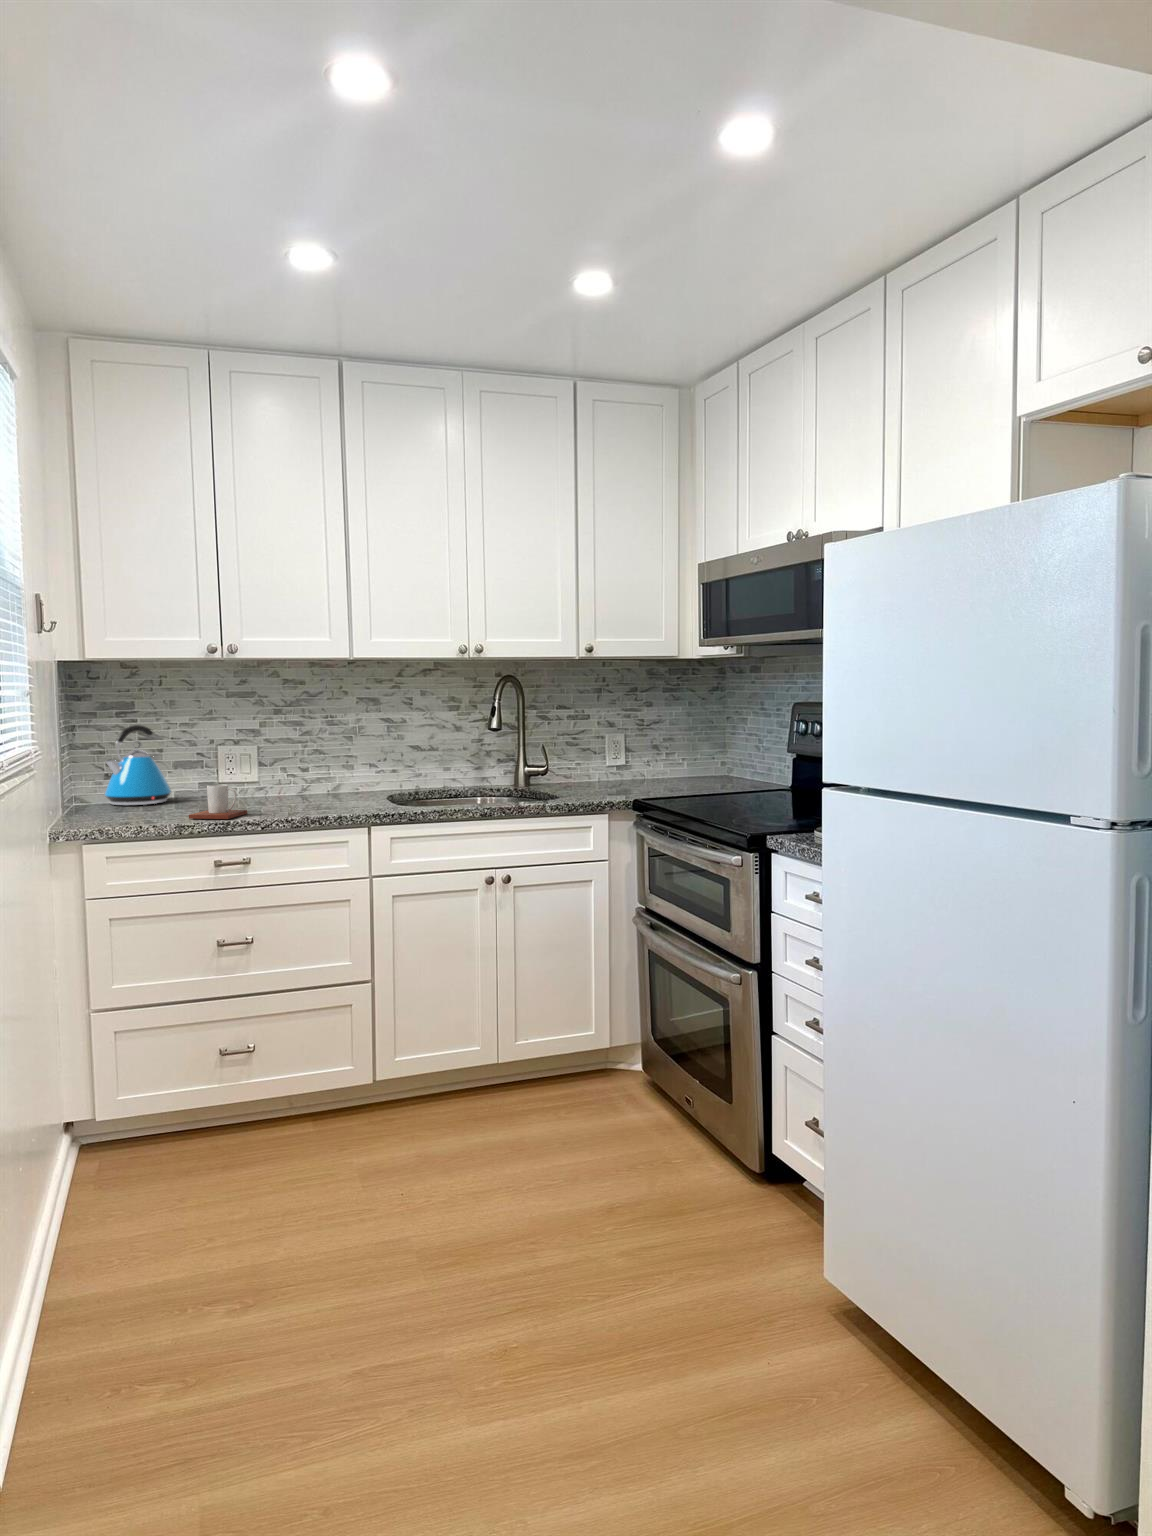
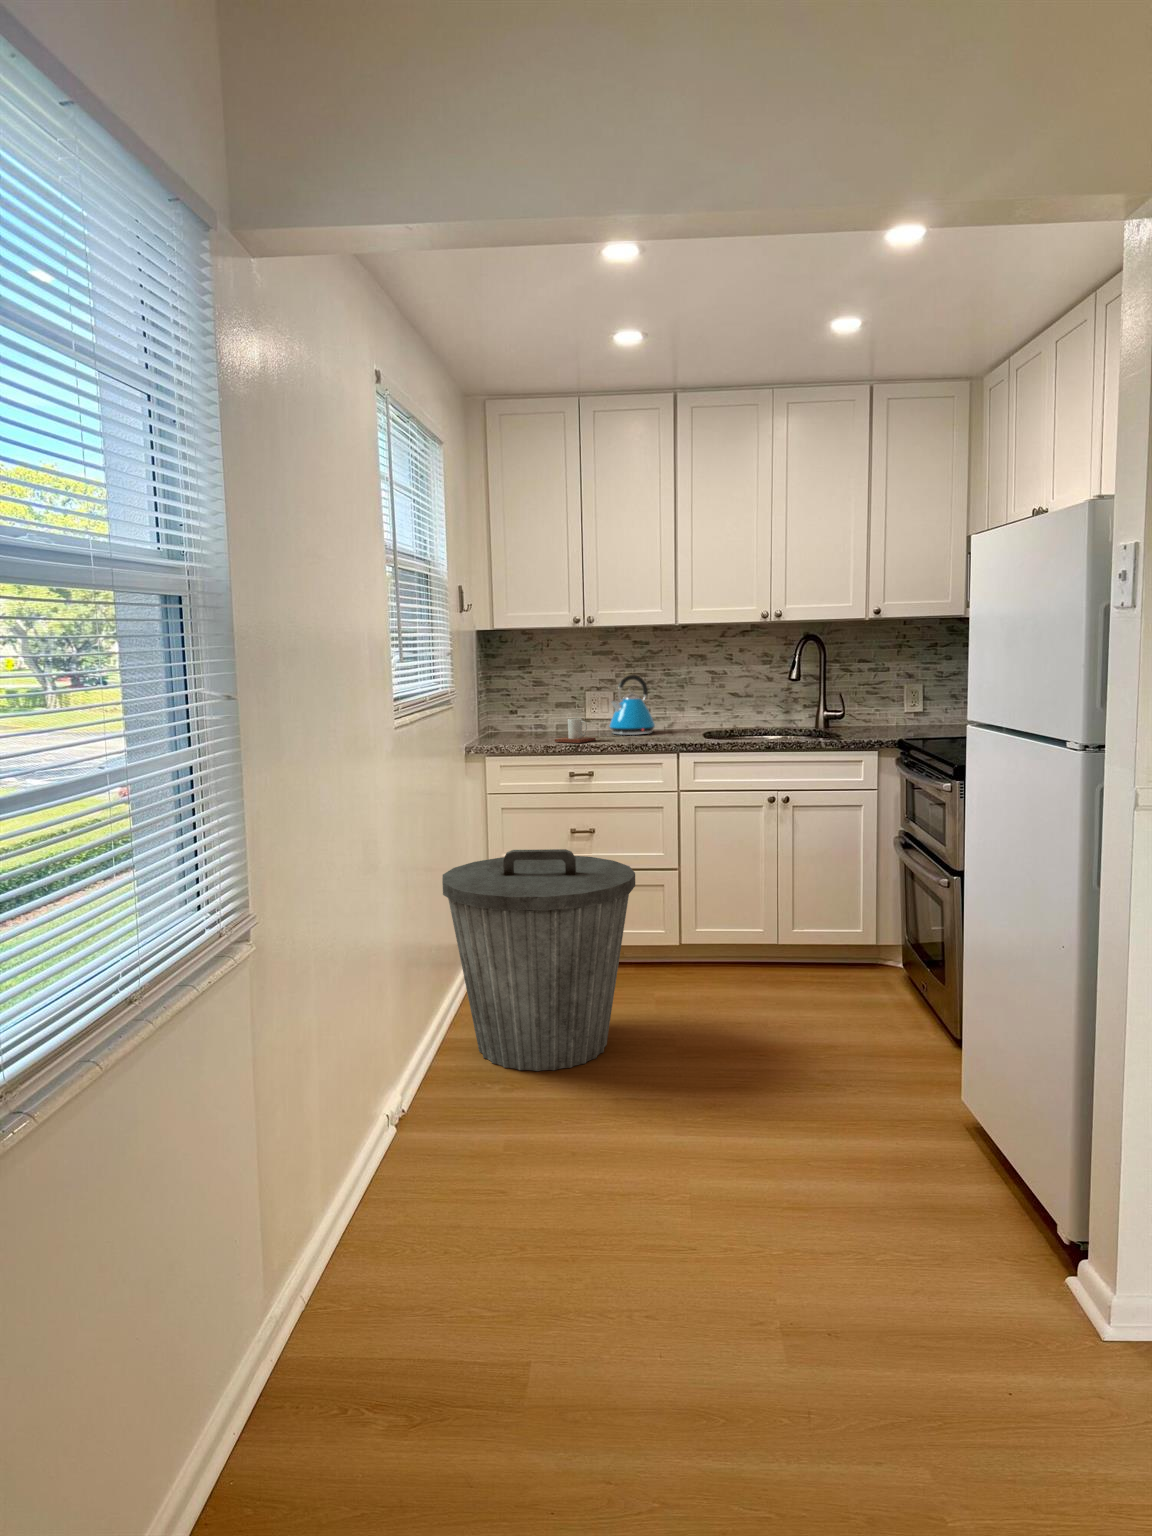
kettle: present [105,725,172,805] -> present [610,675,655,735]
trash can: none [37,992,363,1374] -> present [442,849,635,1071]

